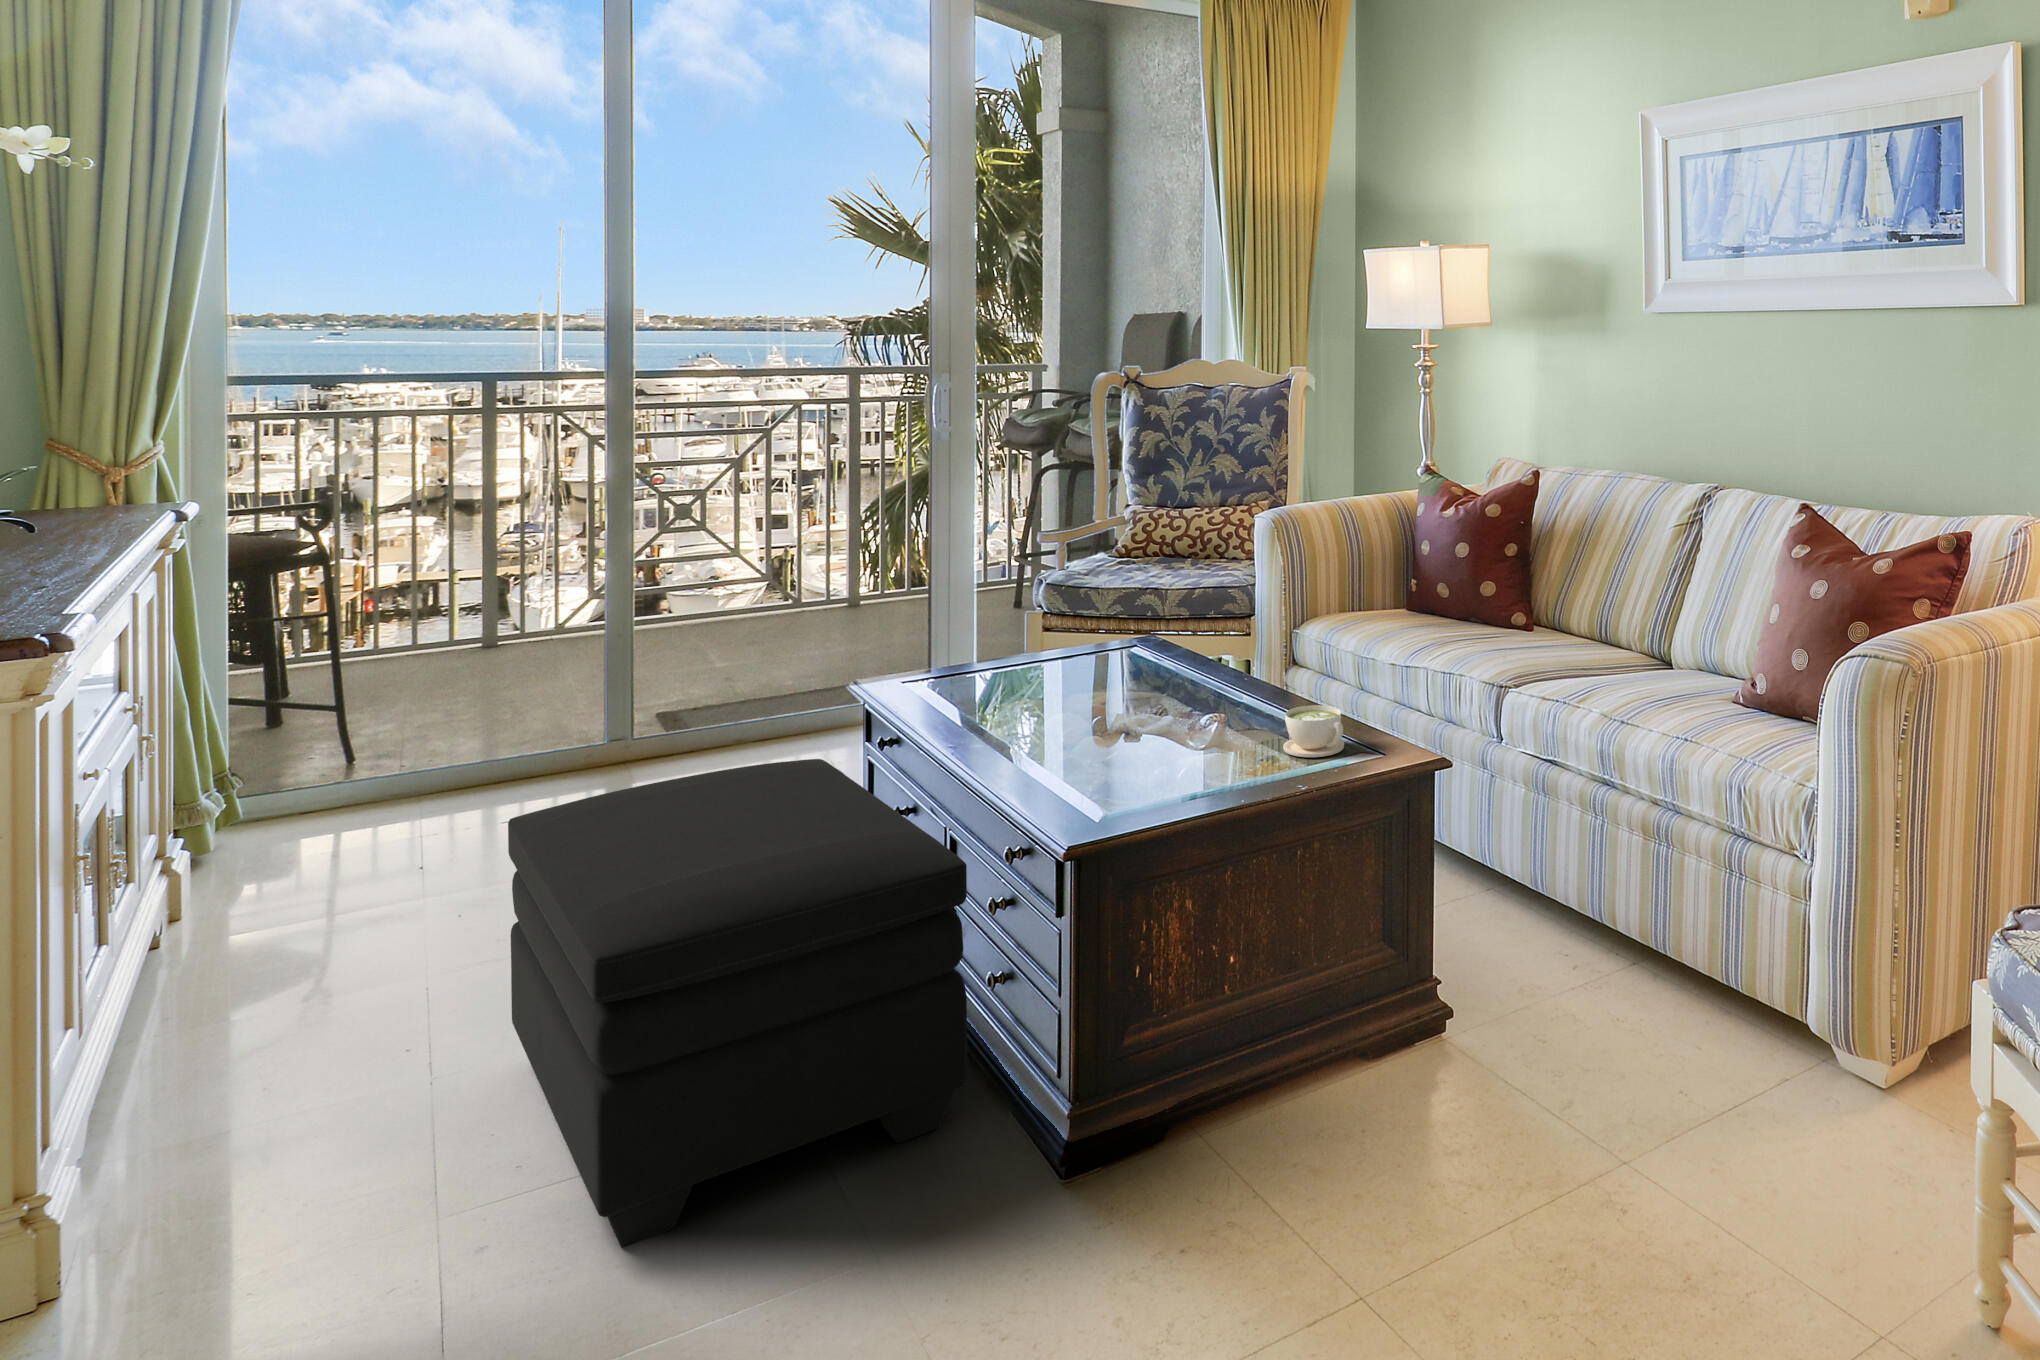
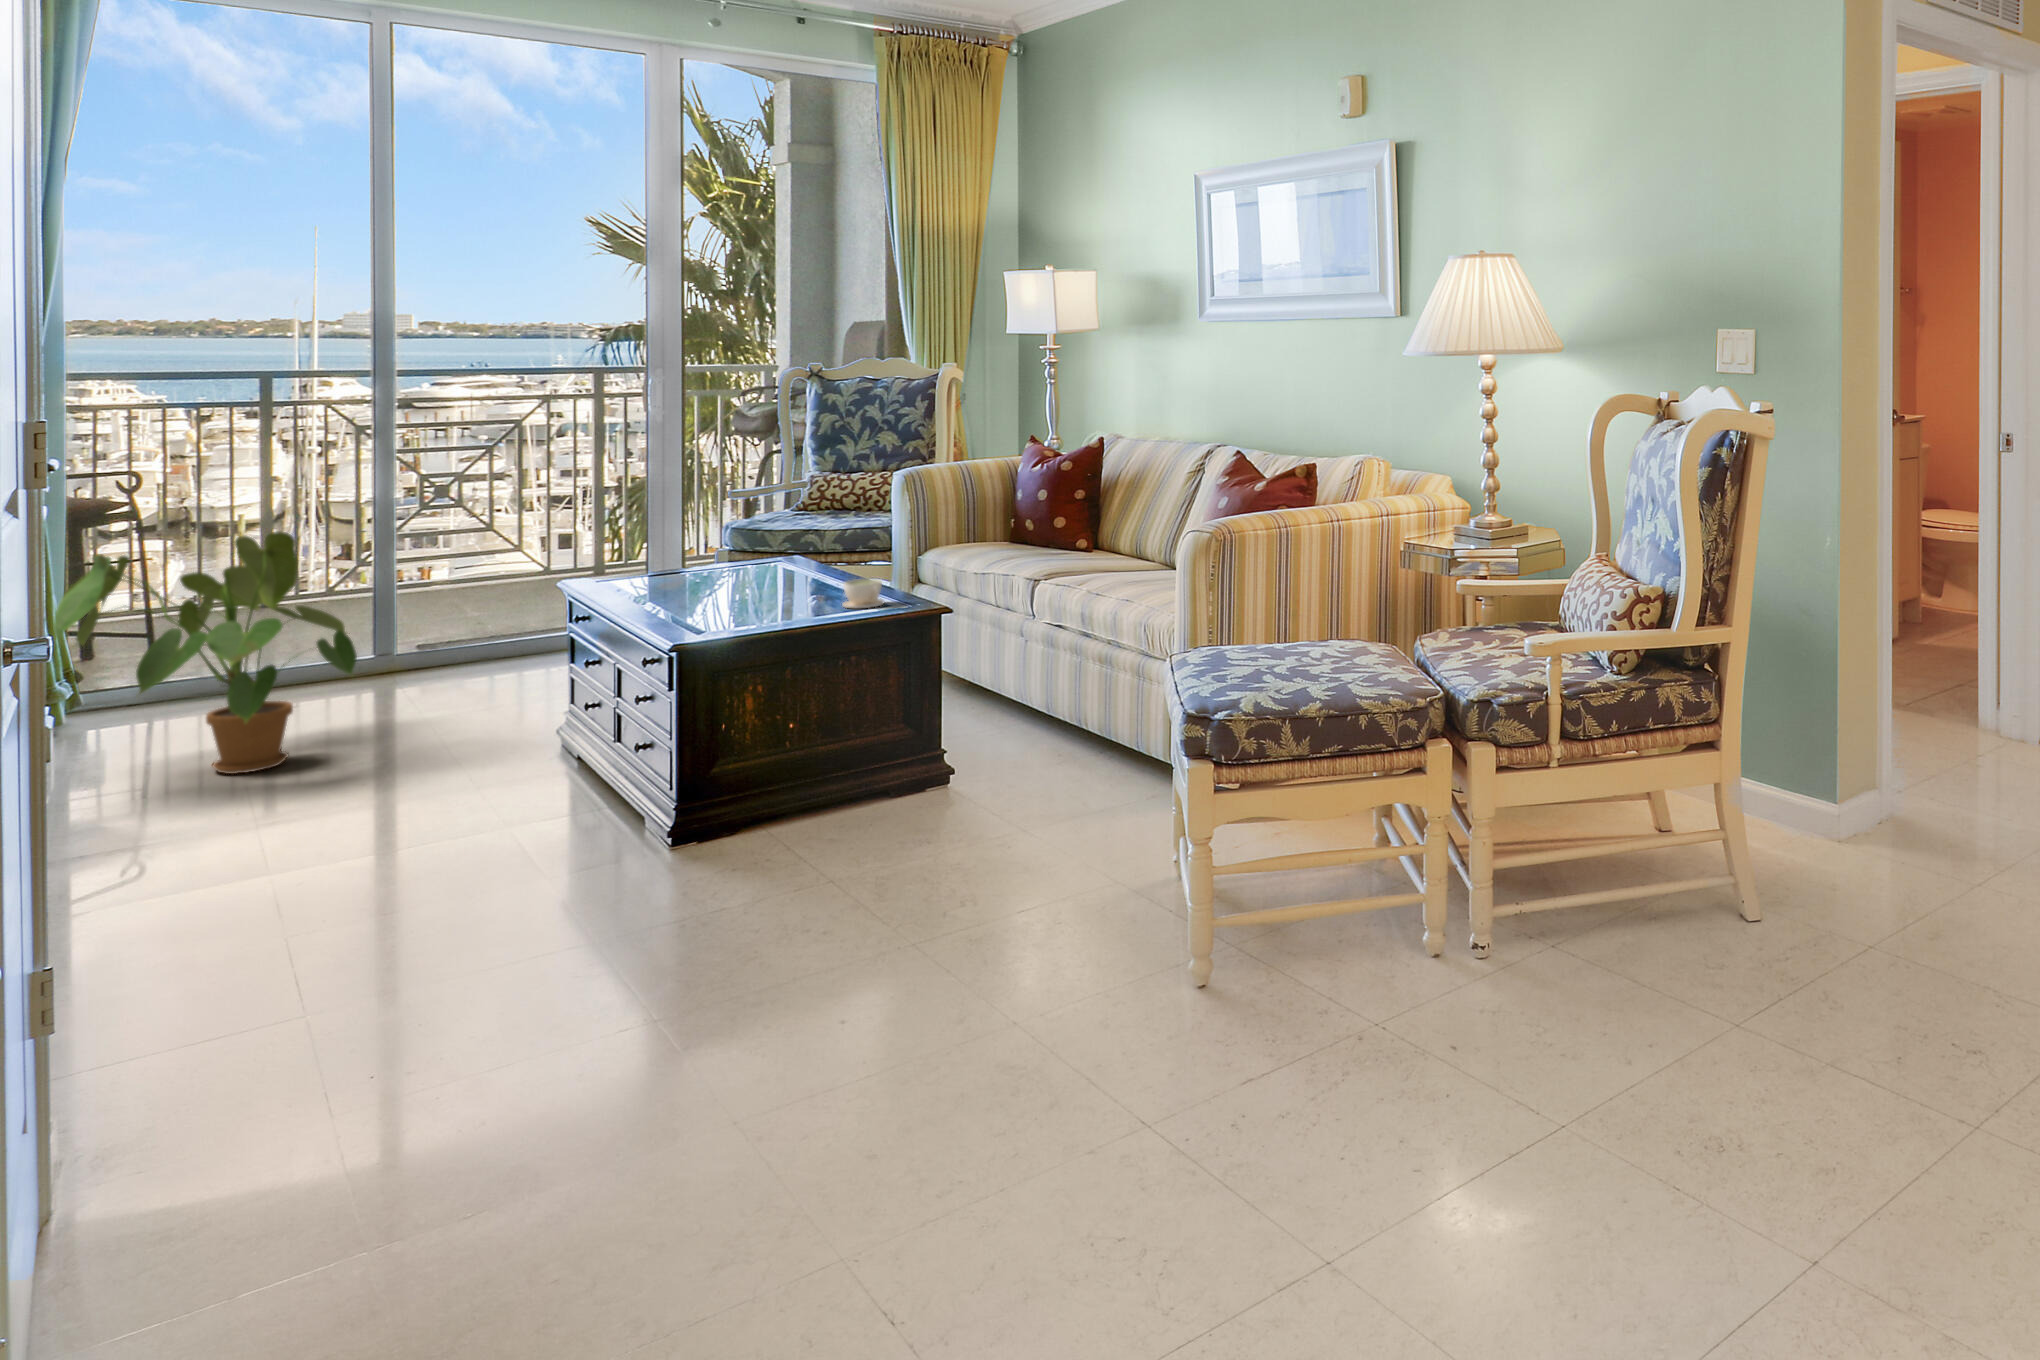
house plant: none [156,611,582,966] -> present [53,531,357,774]
ottoman: present [508,759,967,1248] -> none [307,623,613,874]

